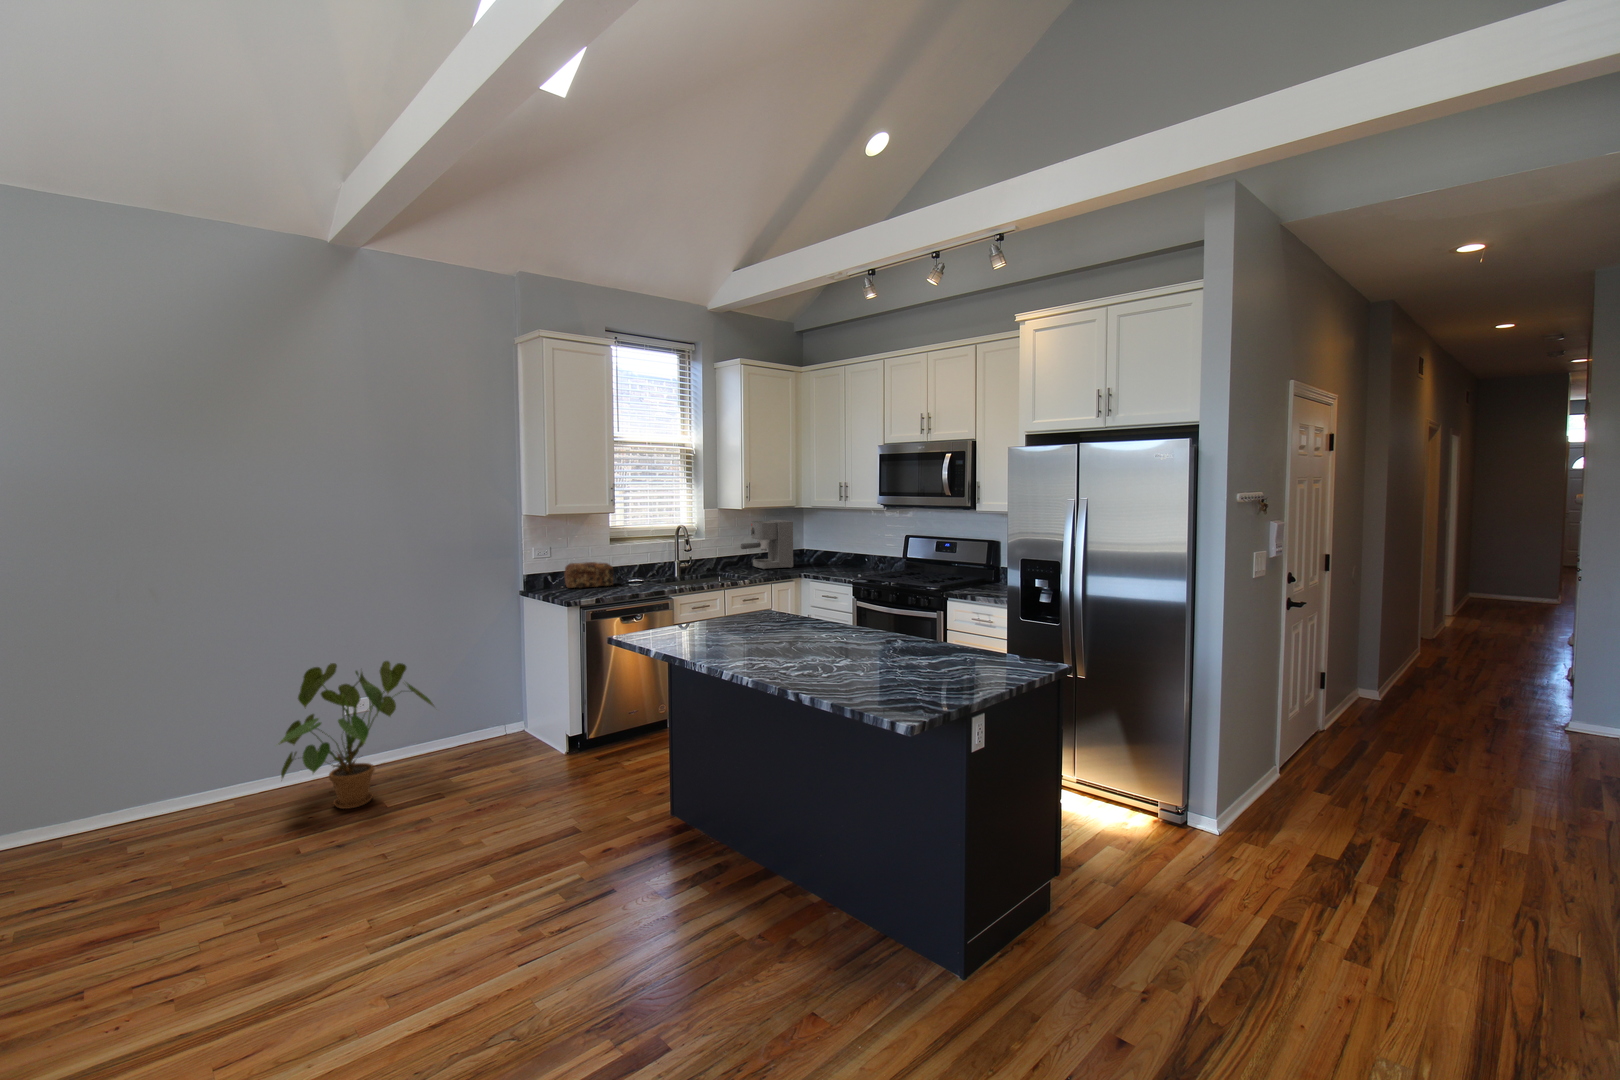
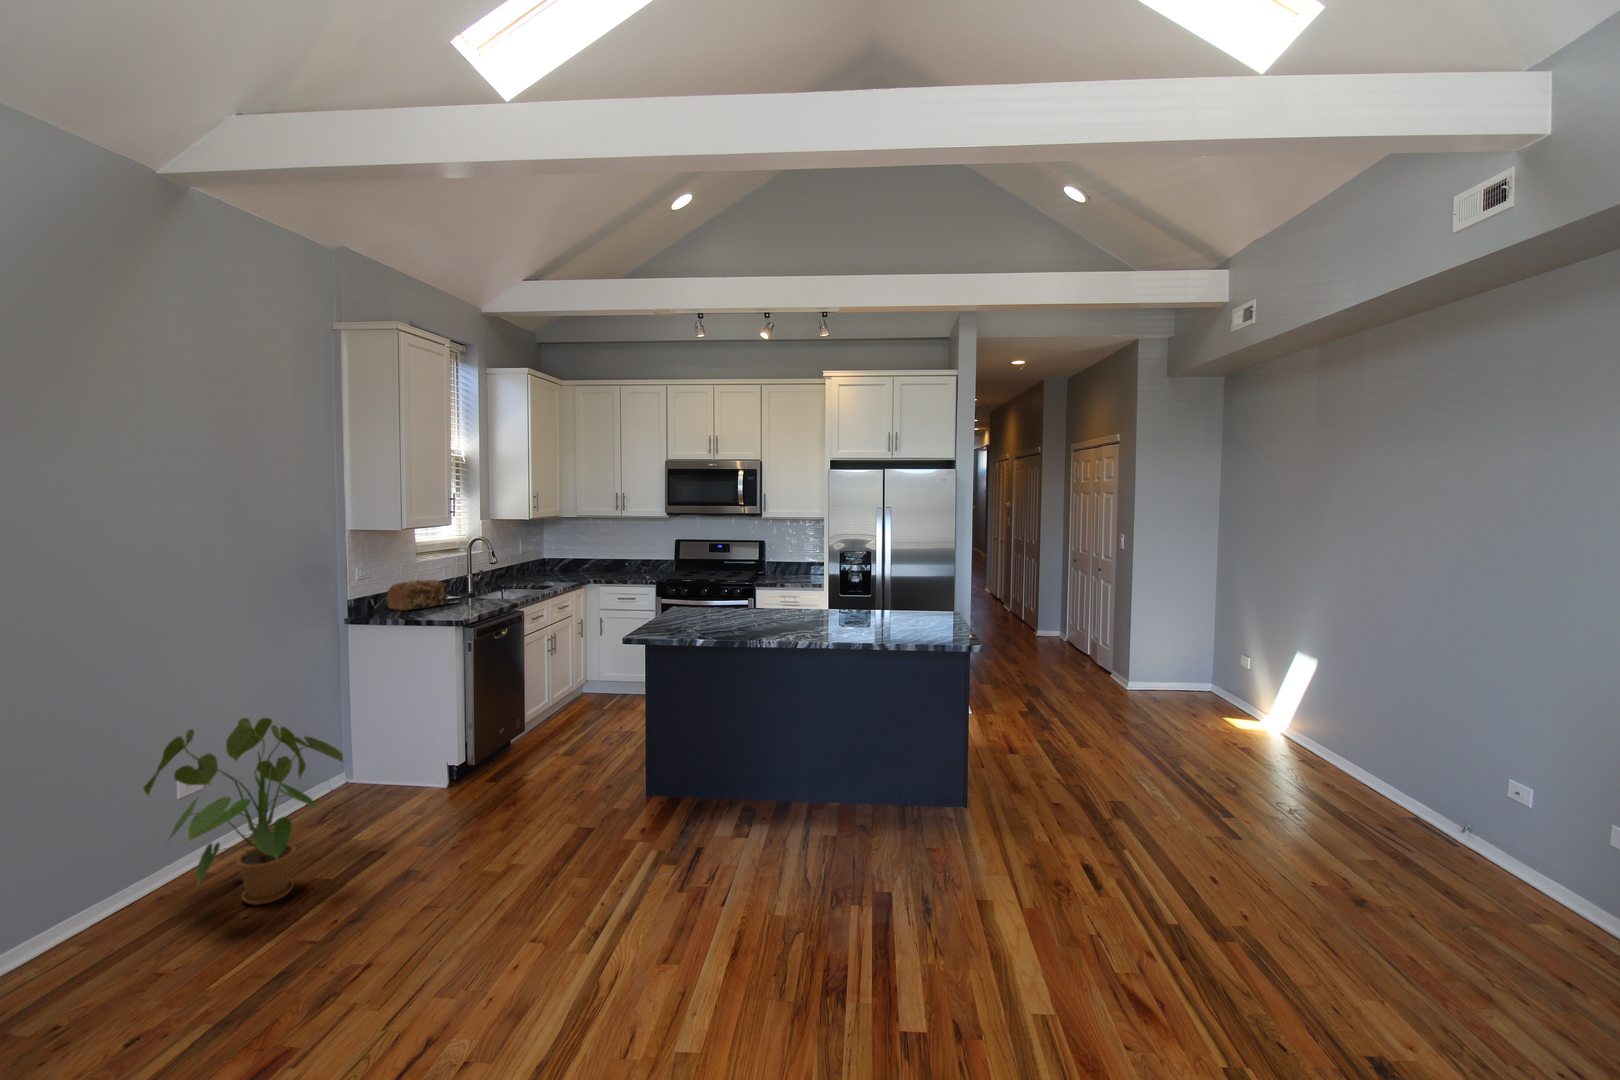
coffee maker: present [741,520,793,569] -> none [519,529,568,579]

